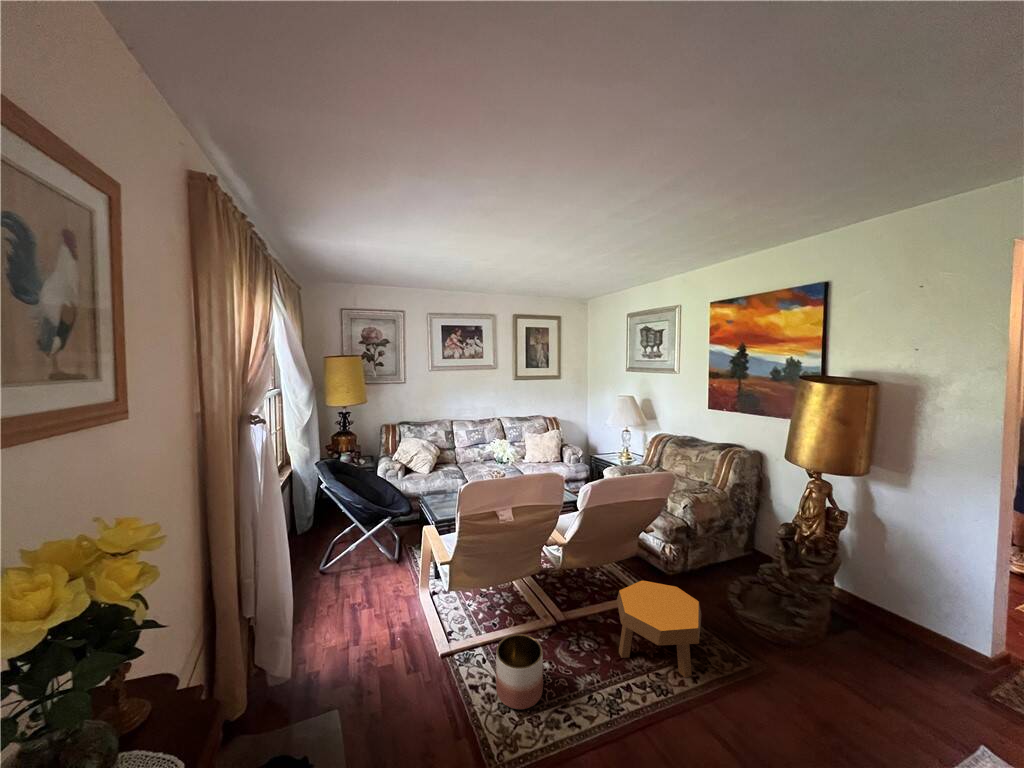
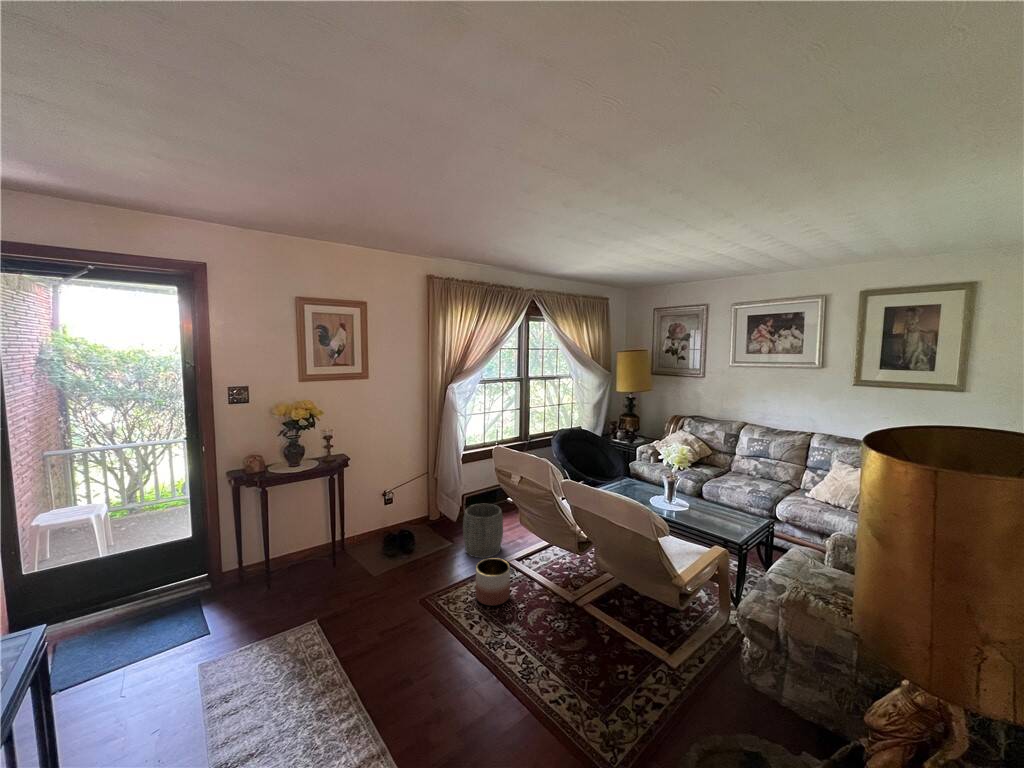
footstool: present [617,580,701,678] -> none [532,601,630,707]
woven basket: none [358,598,426,703] -> present [463,504,503,558]

